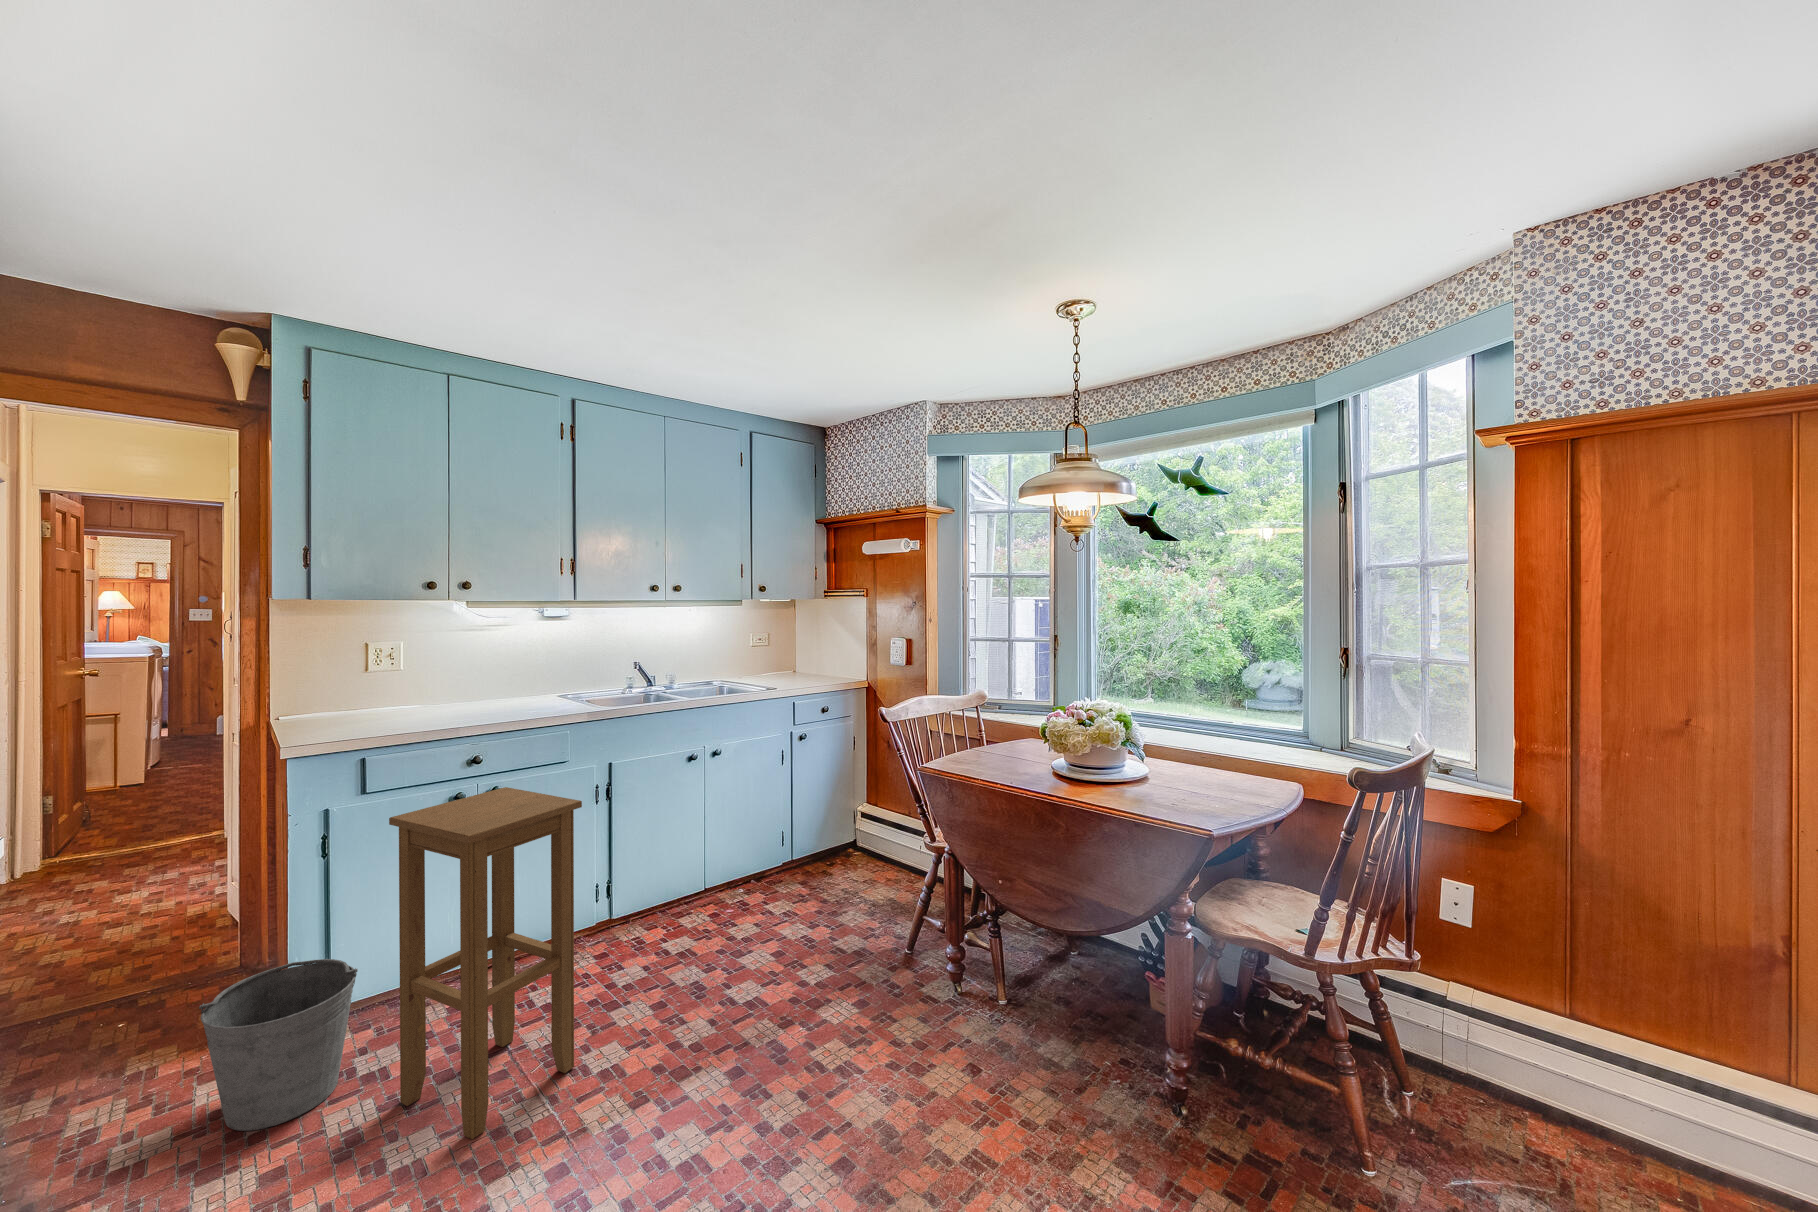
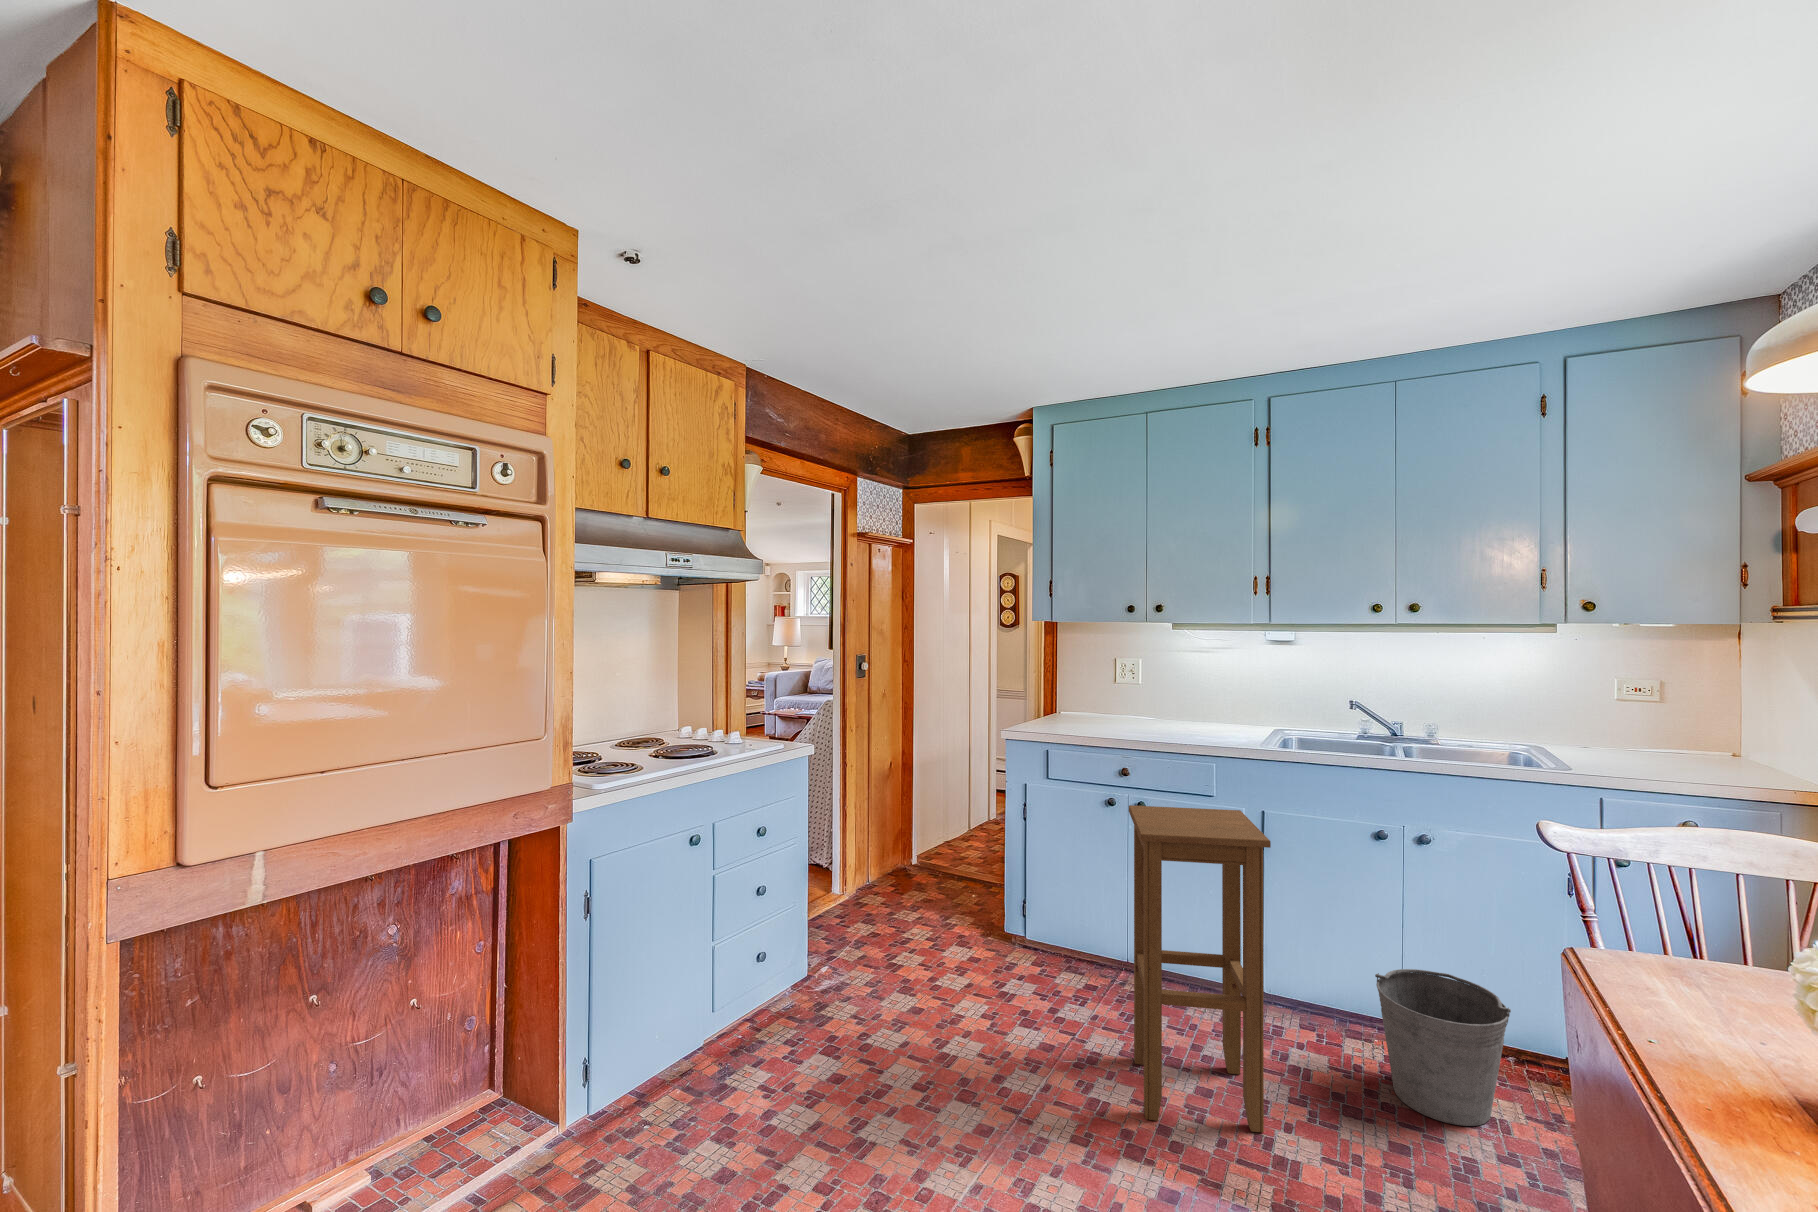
bucket: present [199,959,358,1131] -> present [1375,969,1511,1126]

